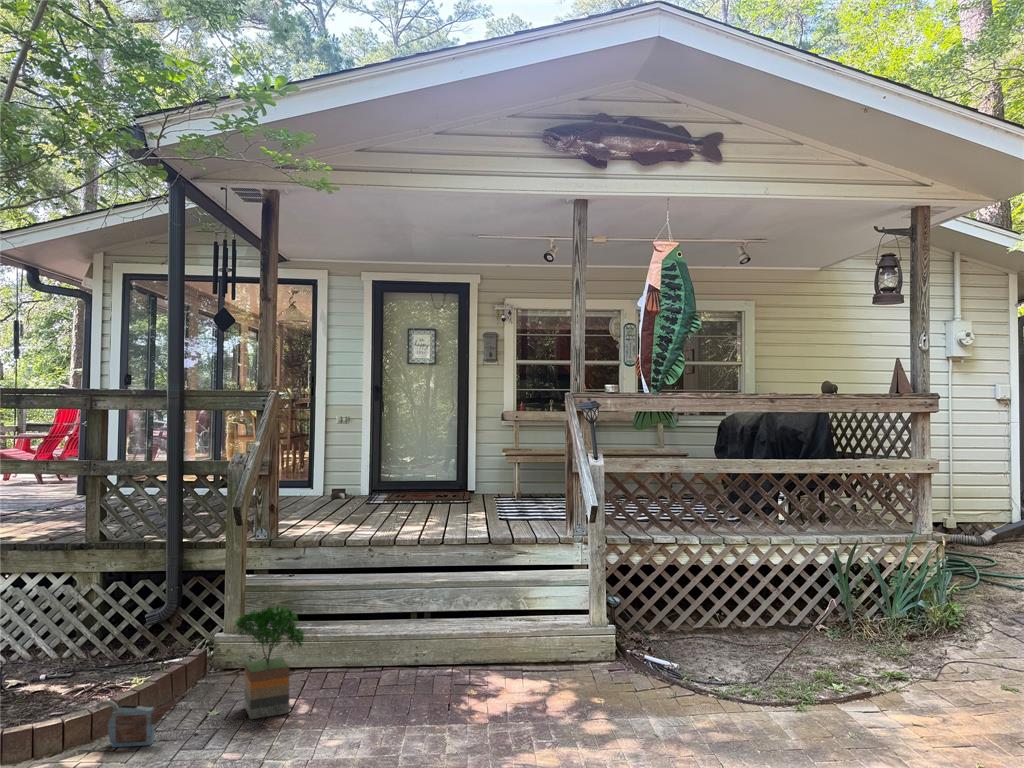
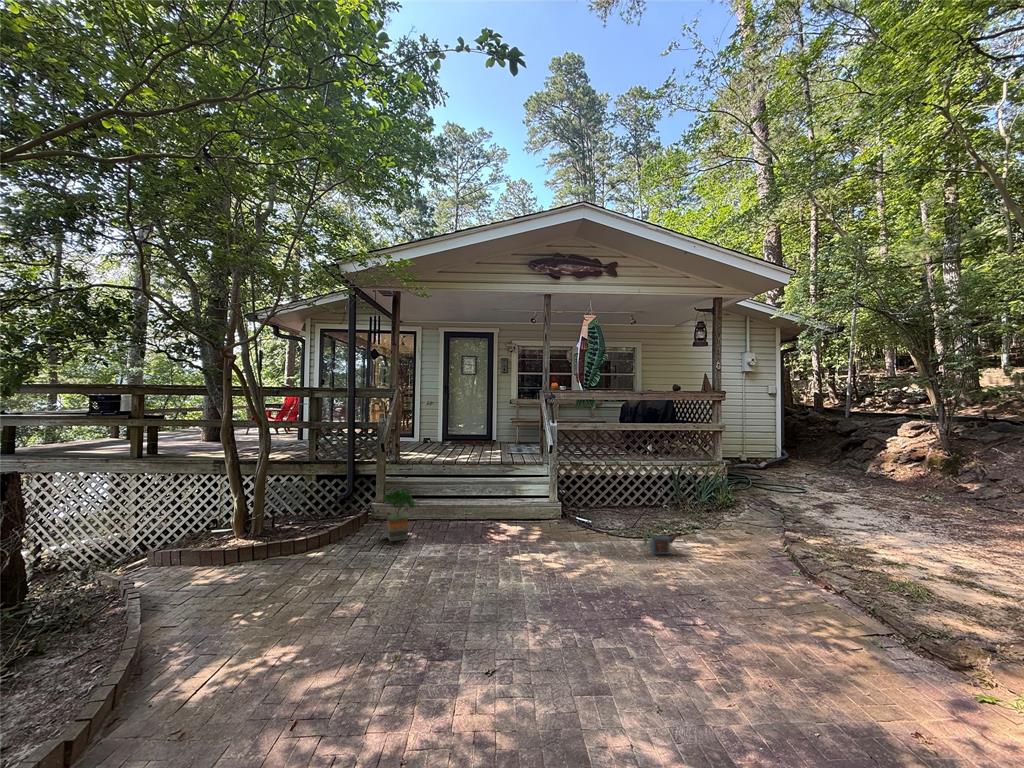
watering can: present [95,699,177,747] -> present [644,533,679,554]

